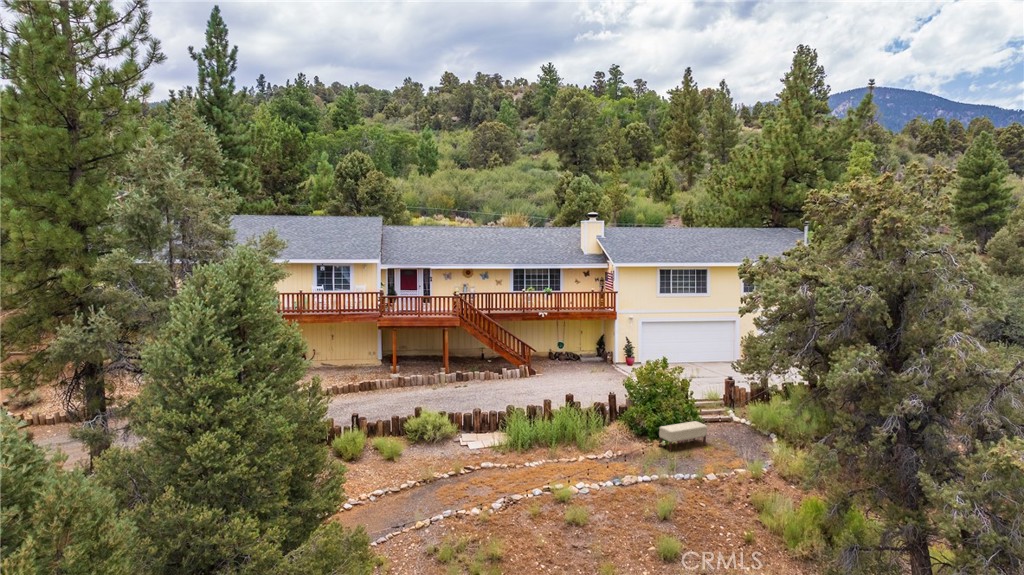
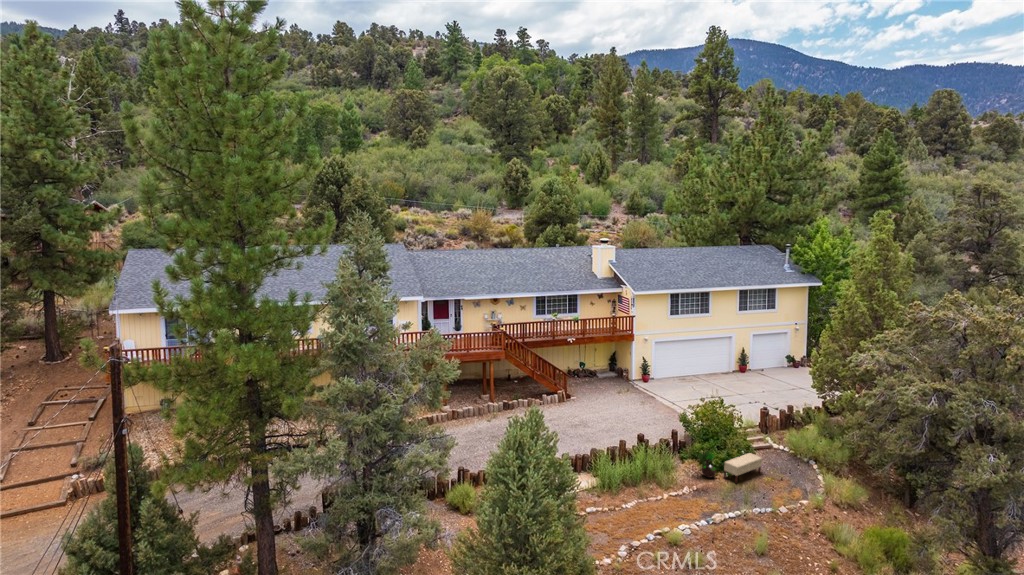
potted tree: none [627,409,651,444] -> present [699,451,716,478]

